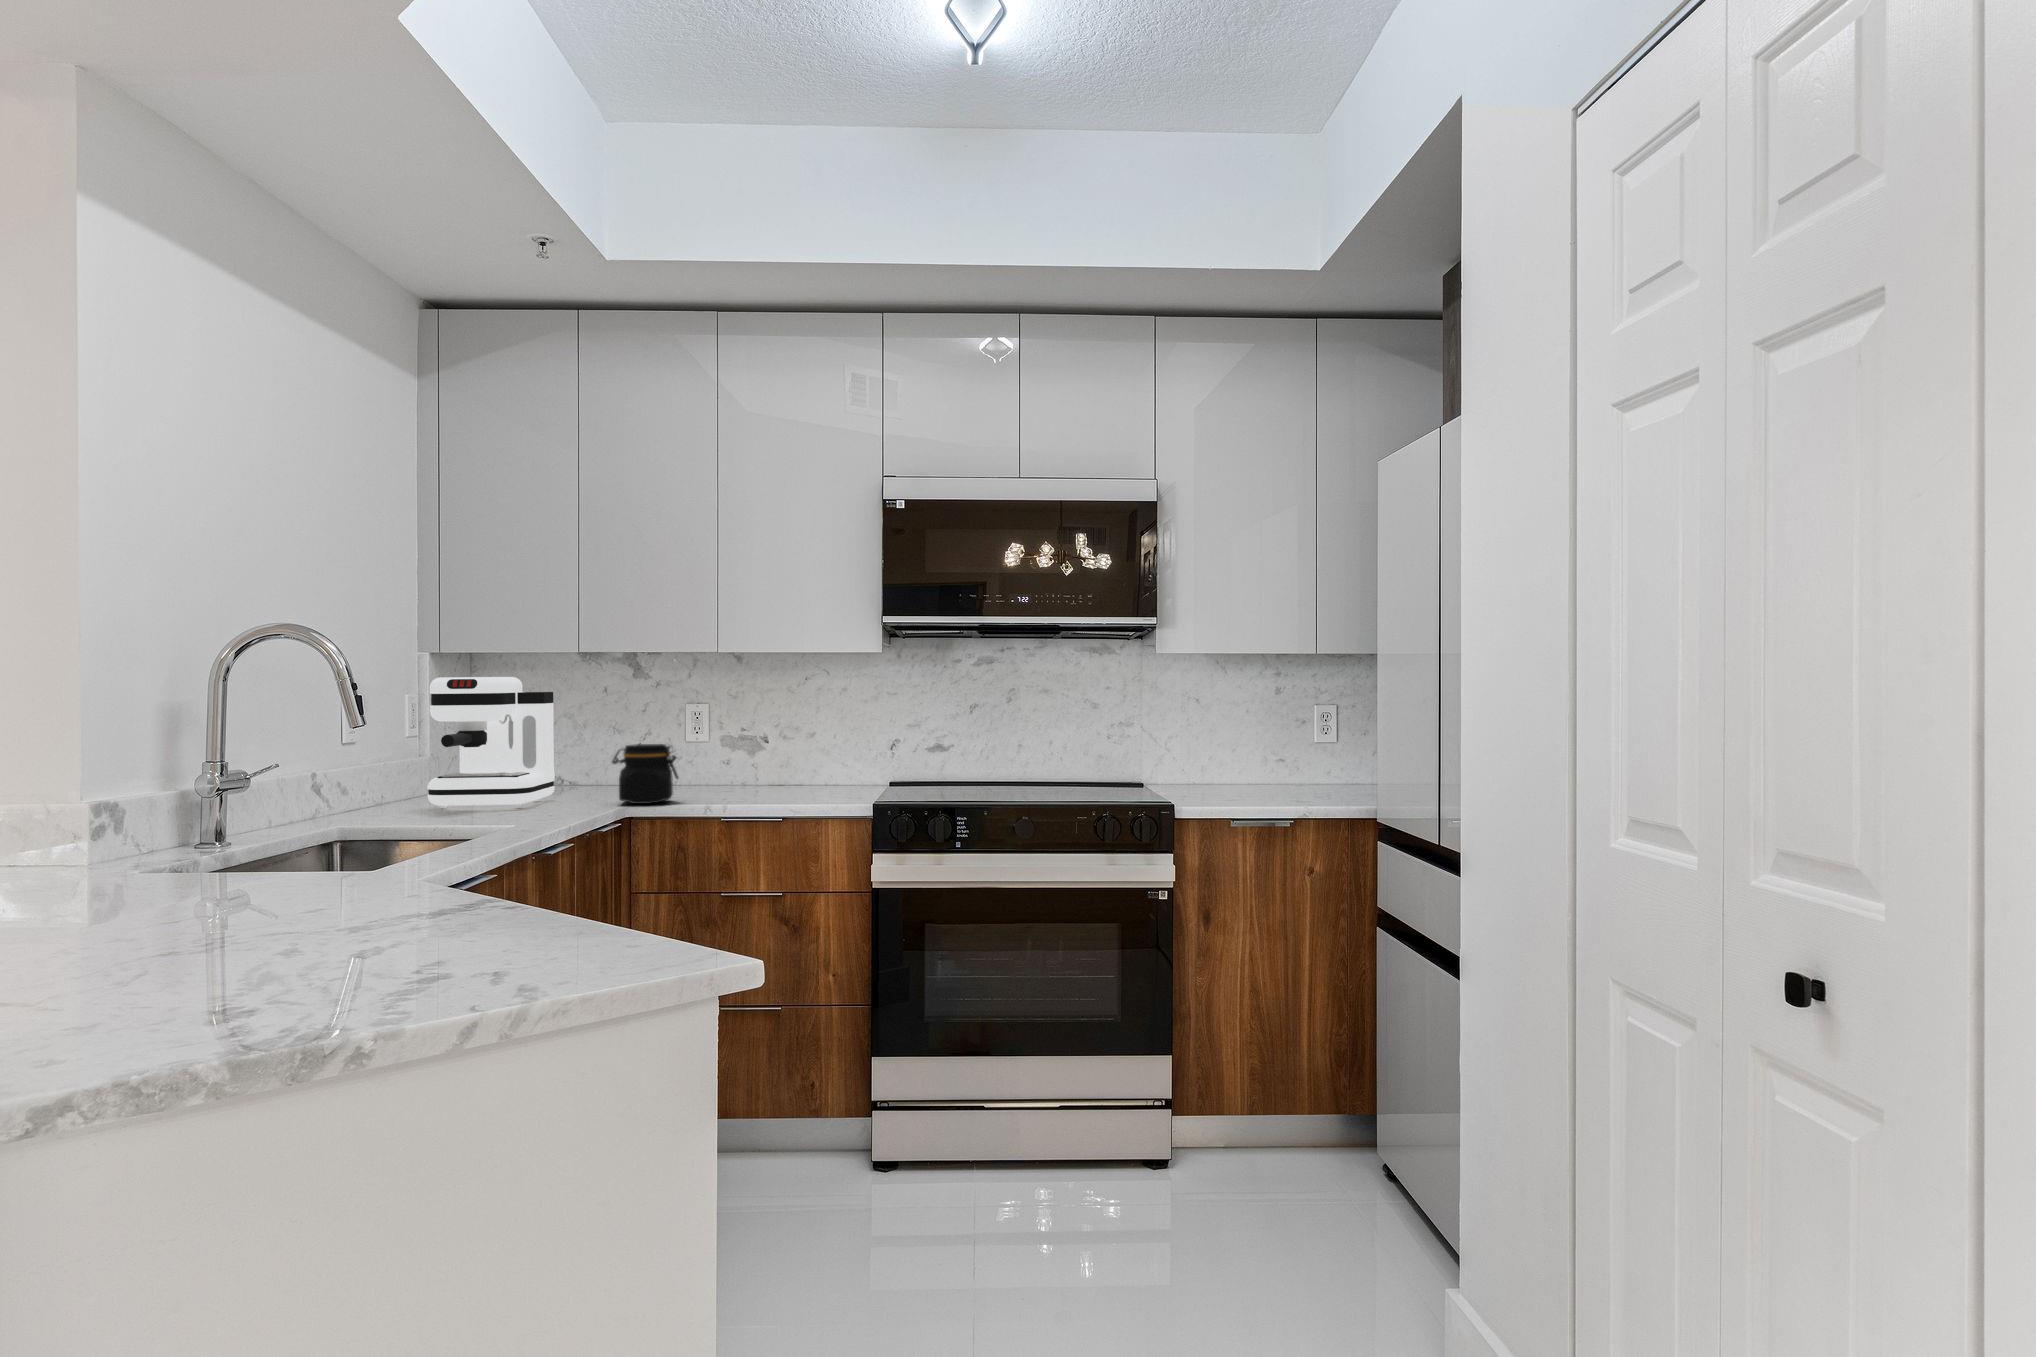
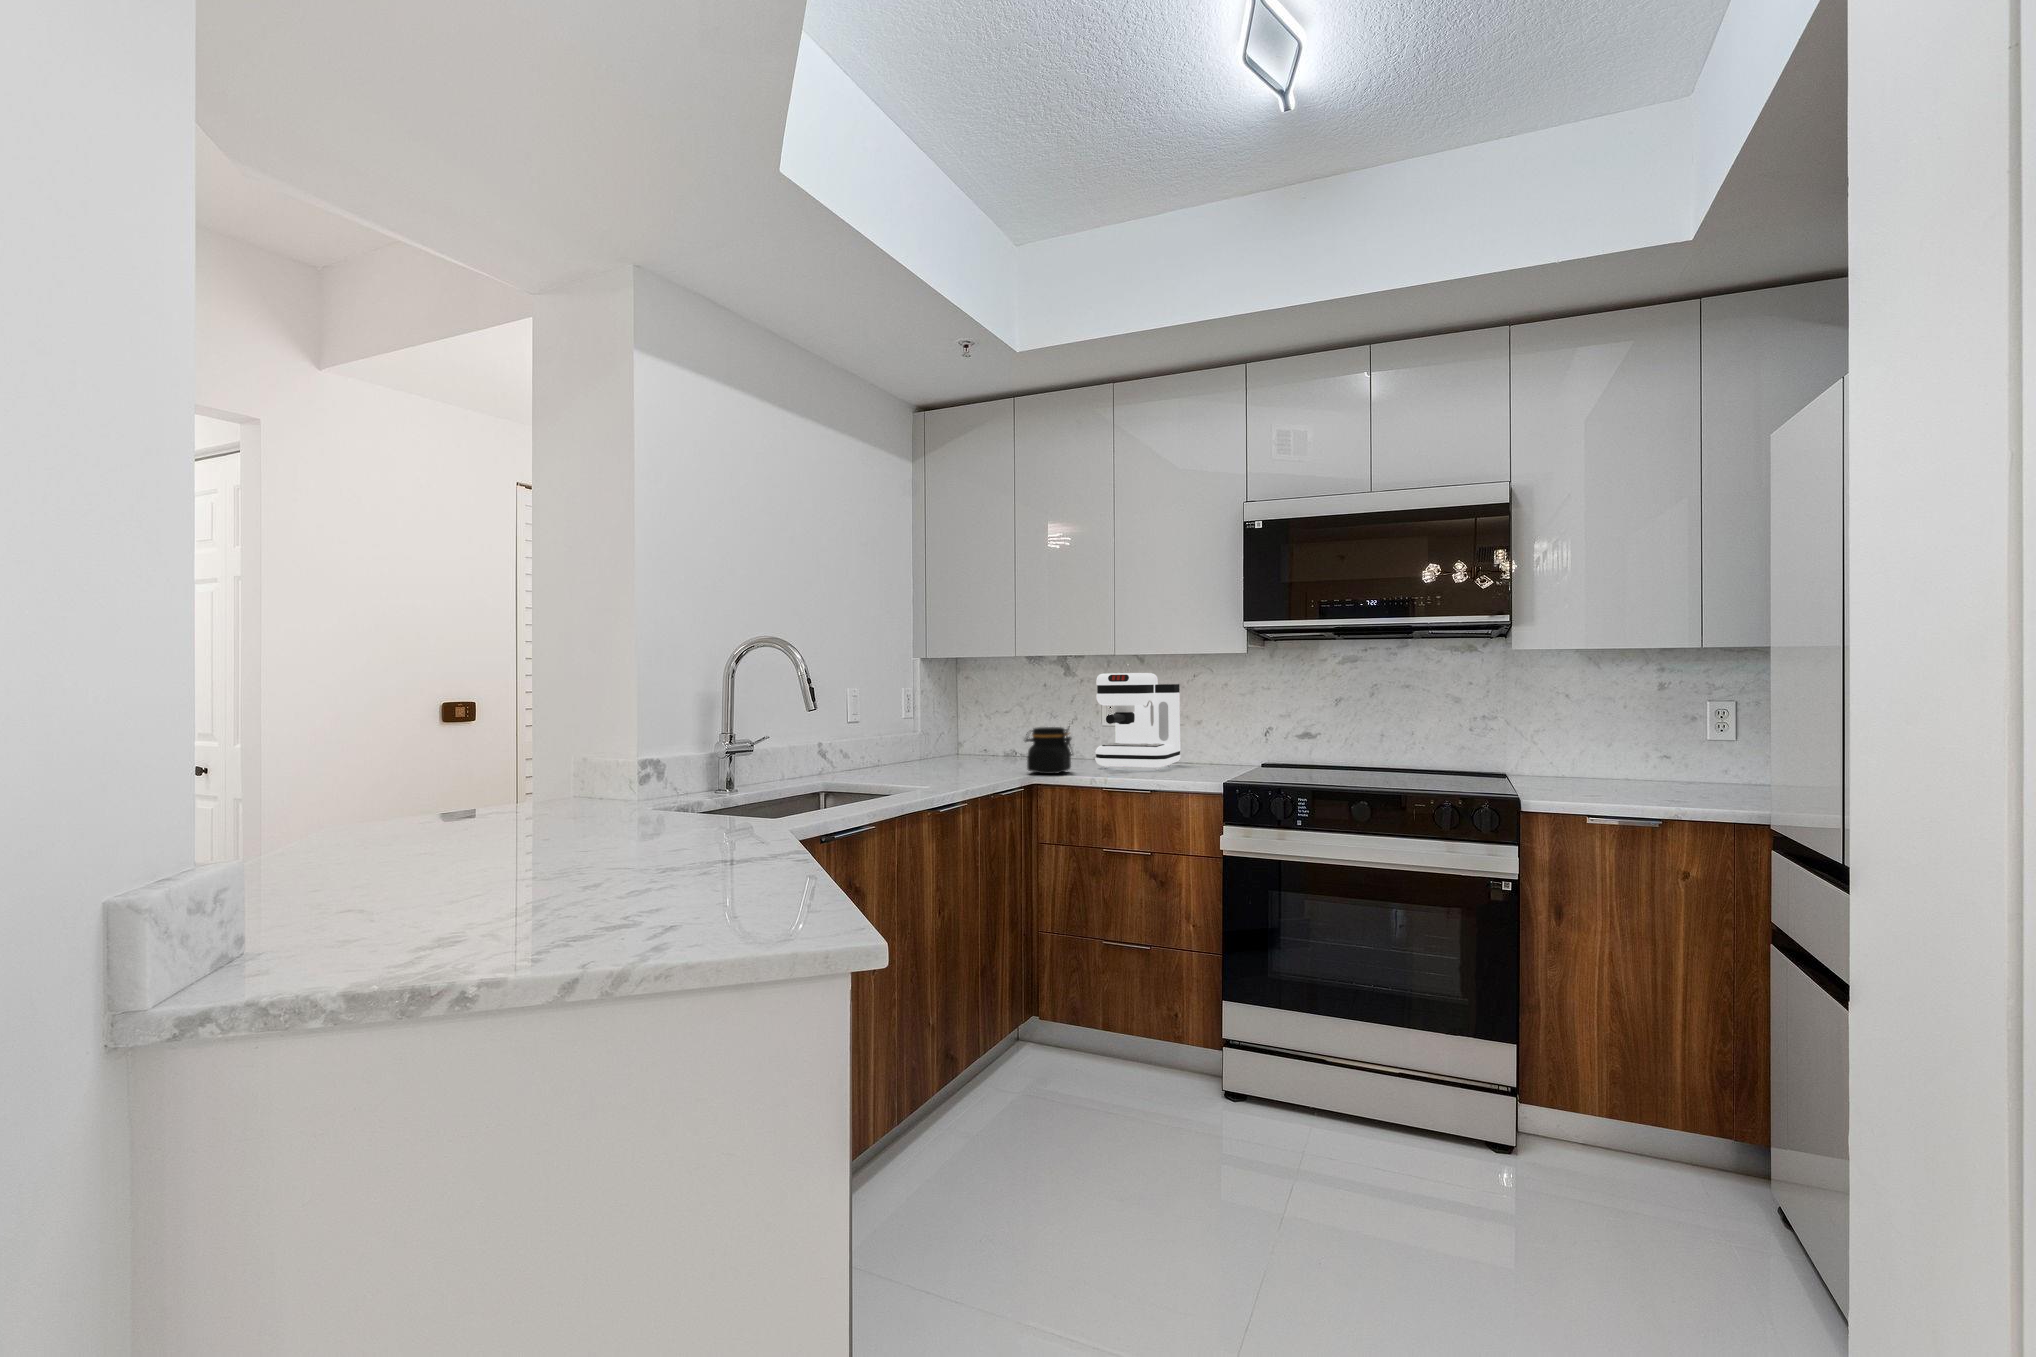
coffee maker: present [428,677,555,808] -> present [1095,673,1181,769]

